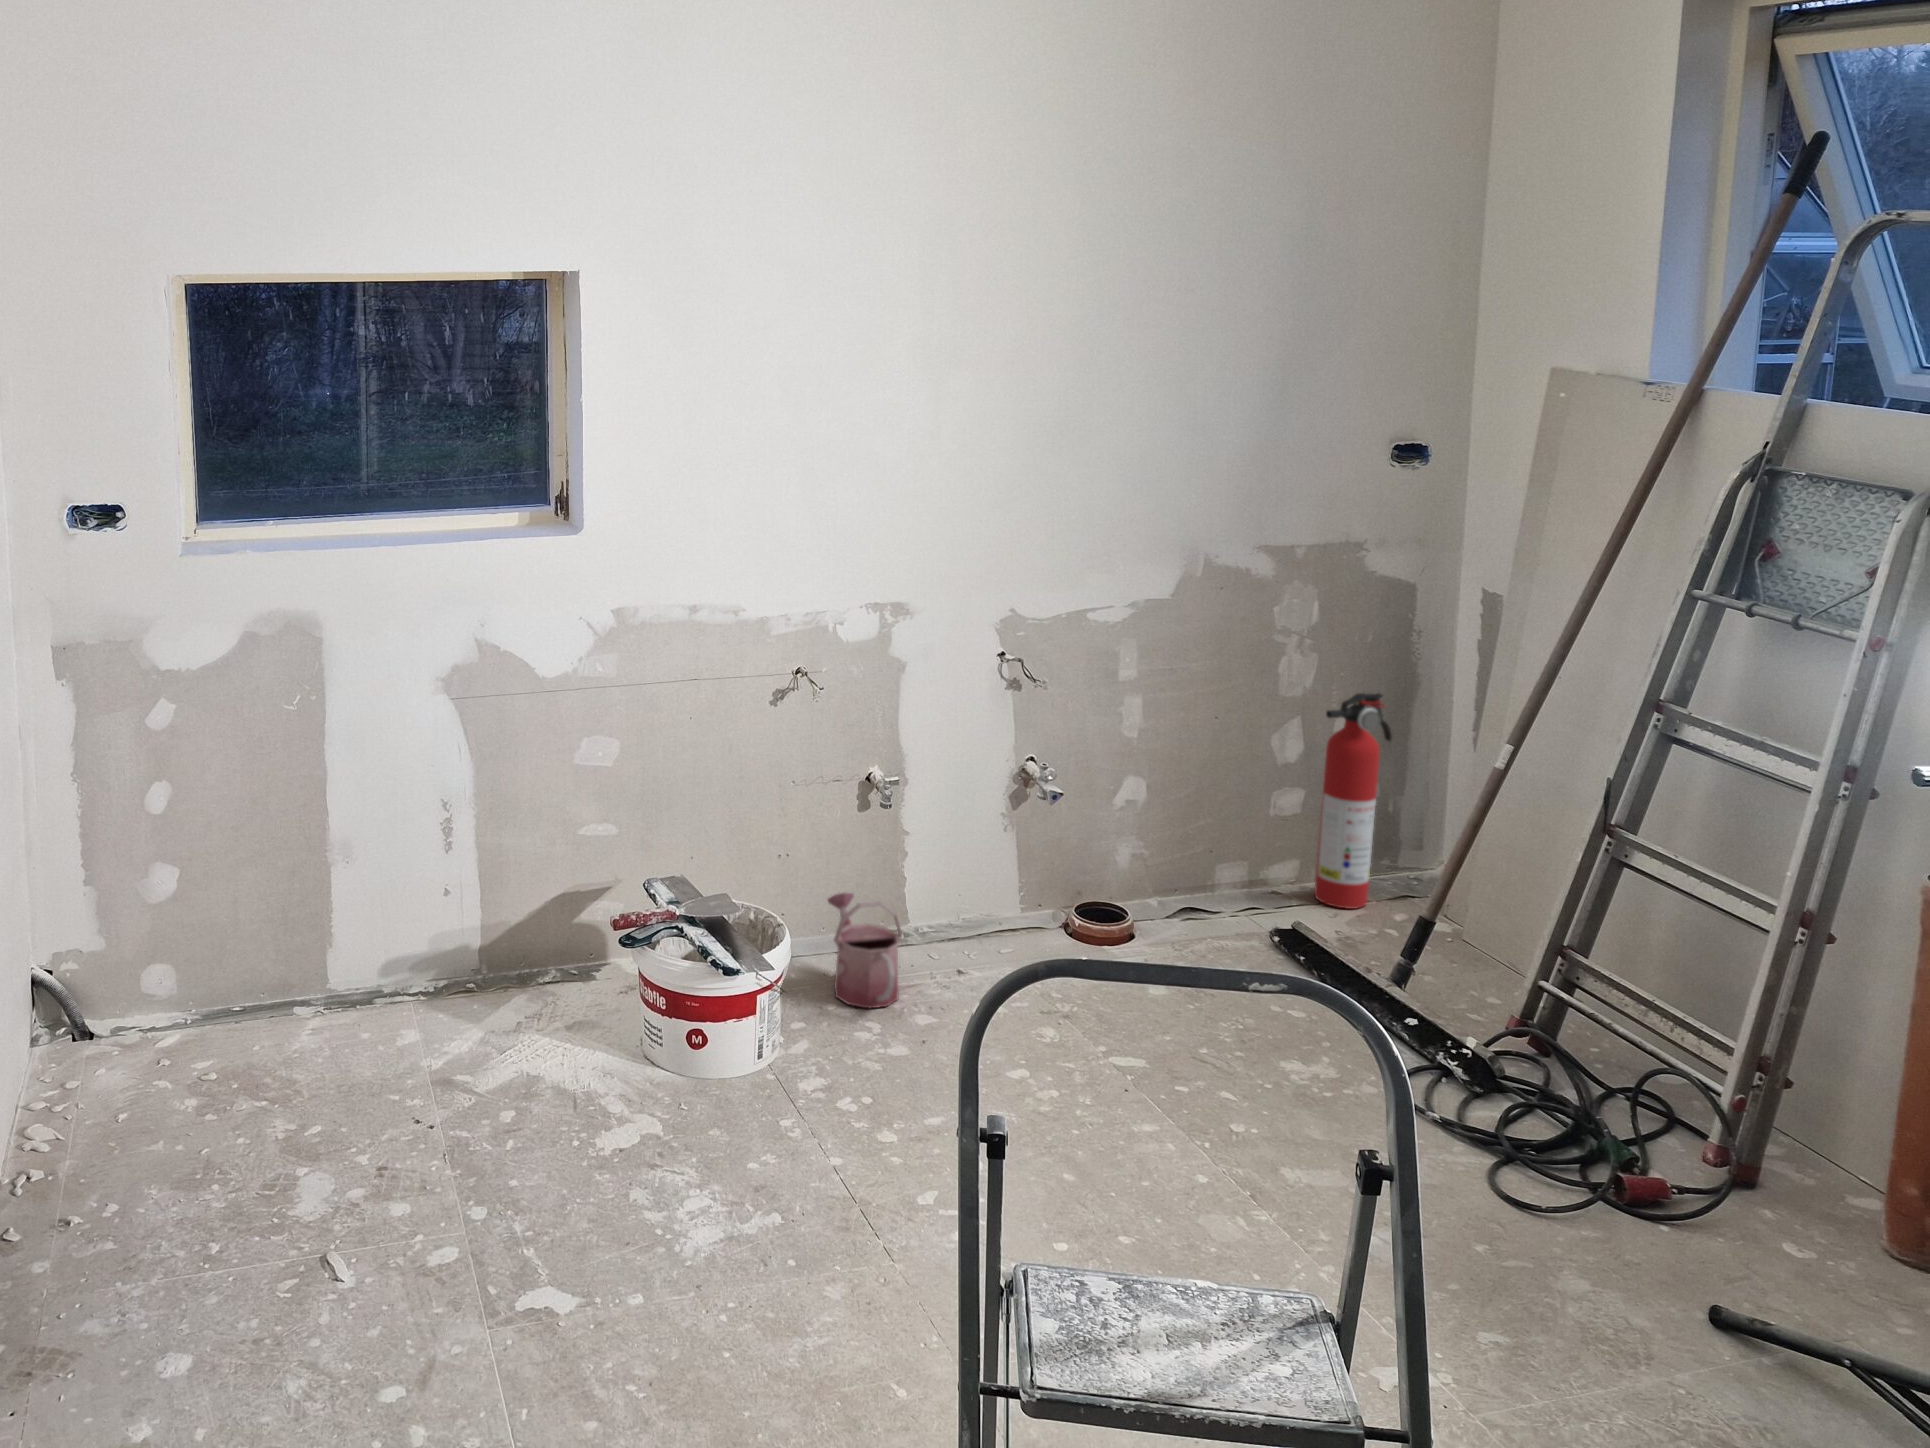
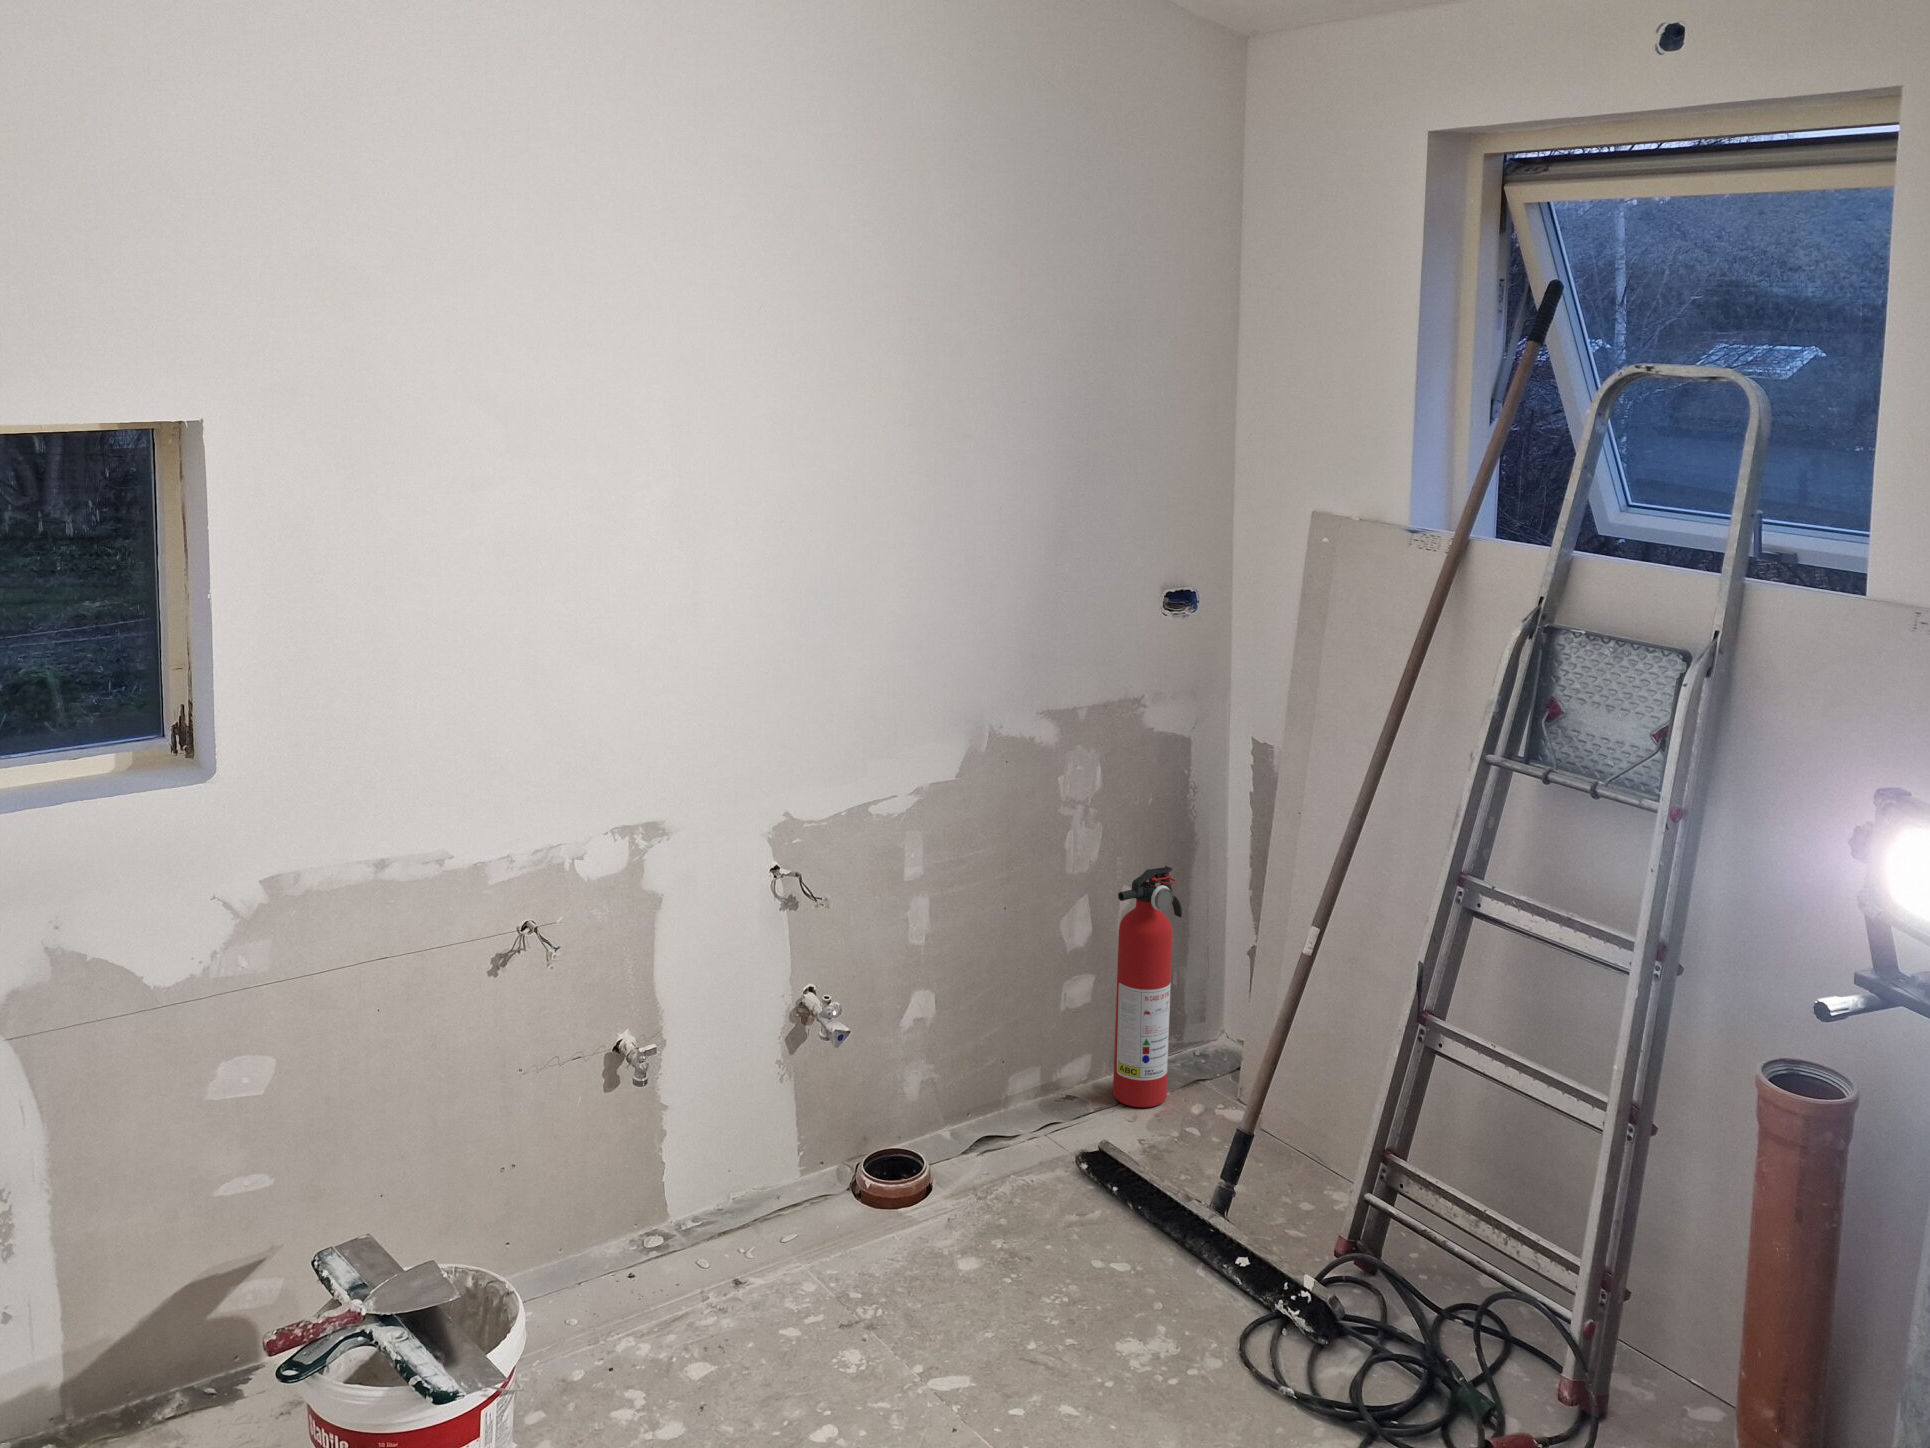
watering can: present [828,893,903,1008] -> none [567,1202,666,1363]

